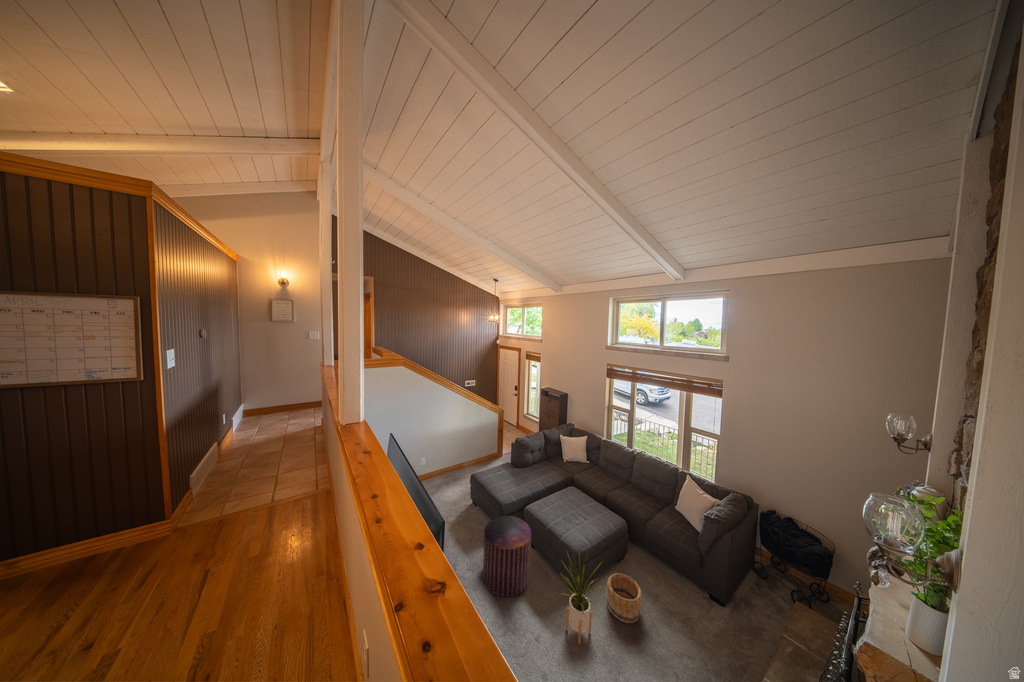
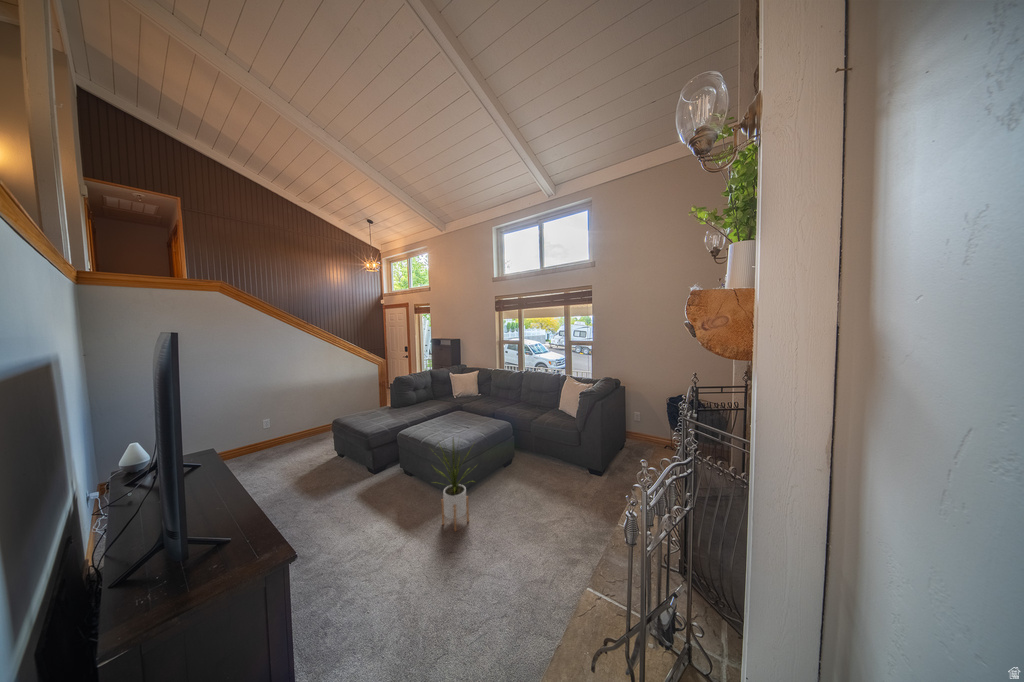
pouf: present [483,516,531,597] -> none [344,437,406,518]
basket: present [607,574,642,623] -> none [488,465,522,505]

